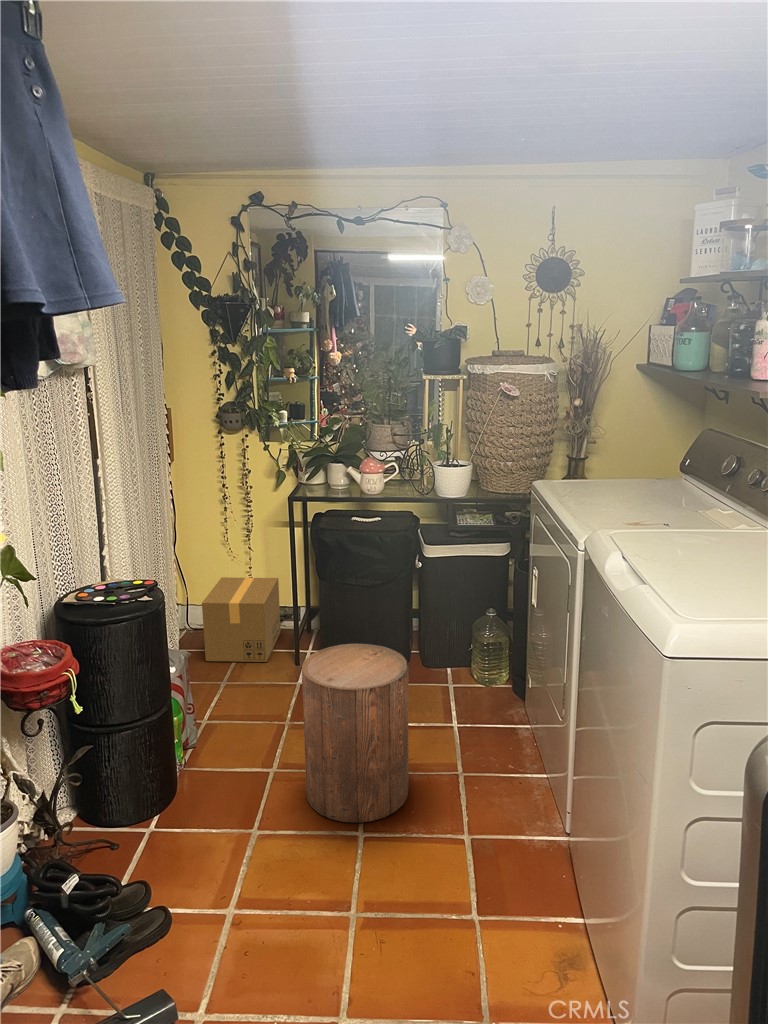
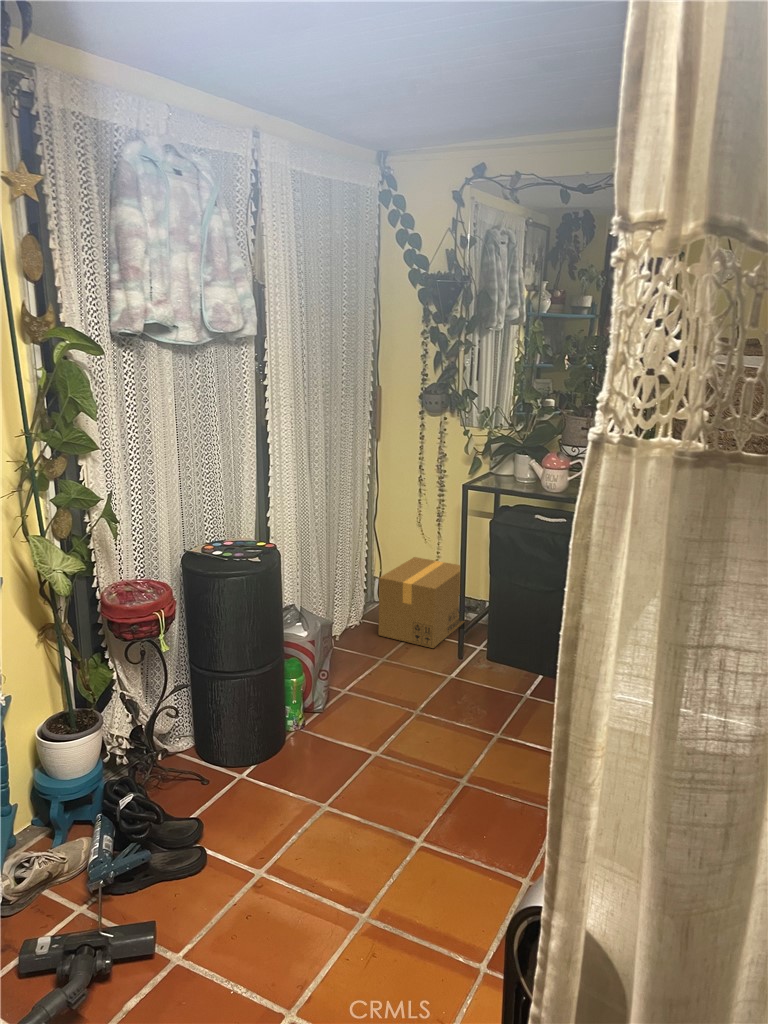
stool: present [302,644,408,823] -> none [389,642,505,833]

